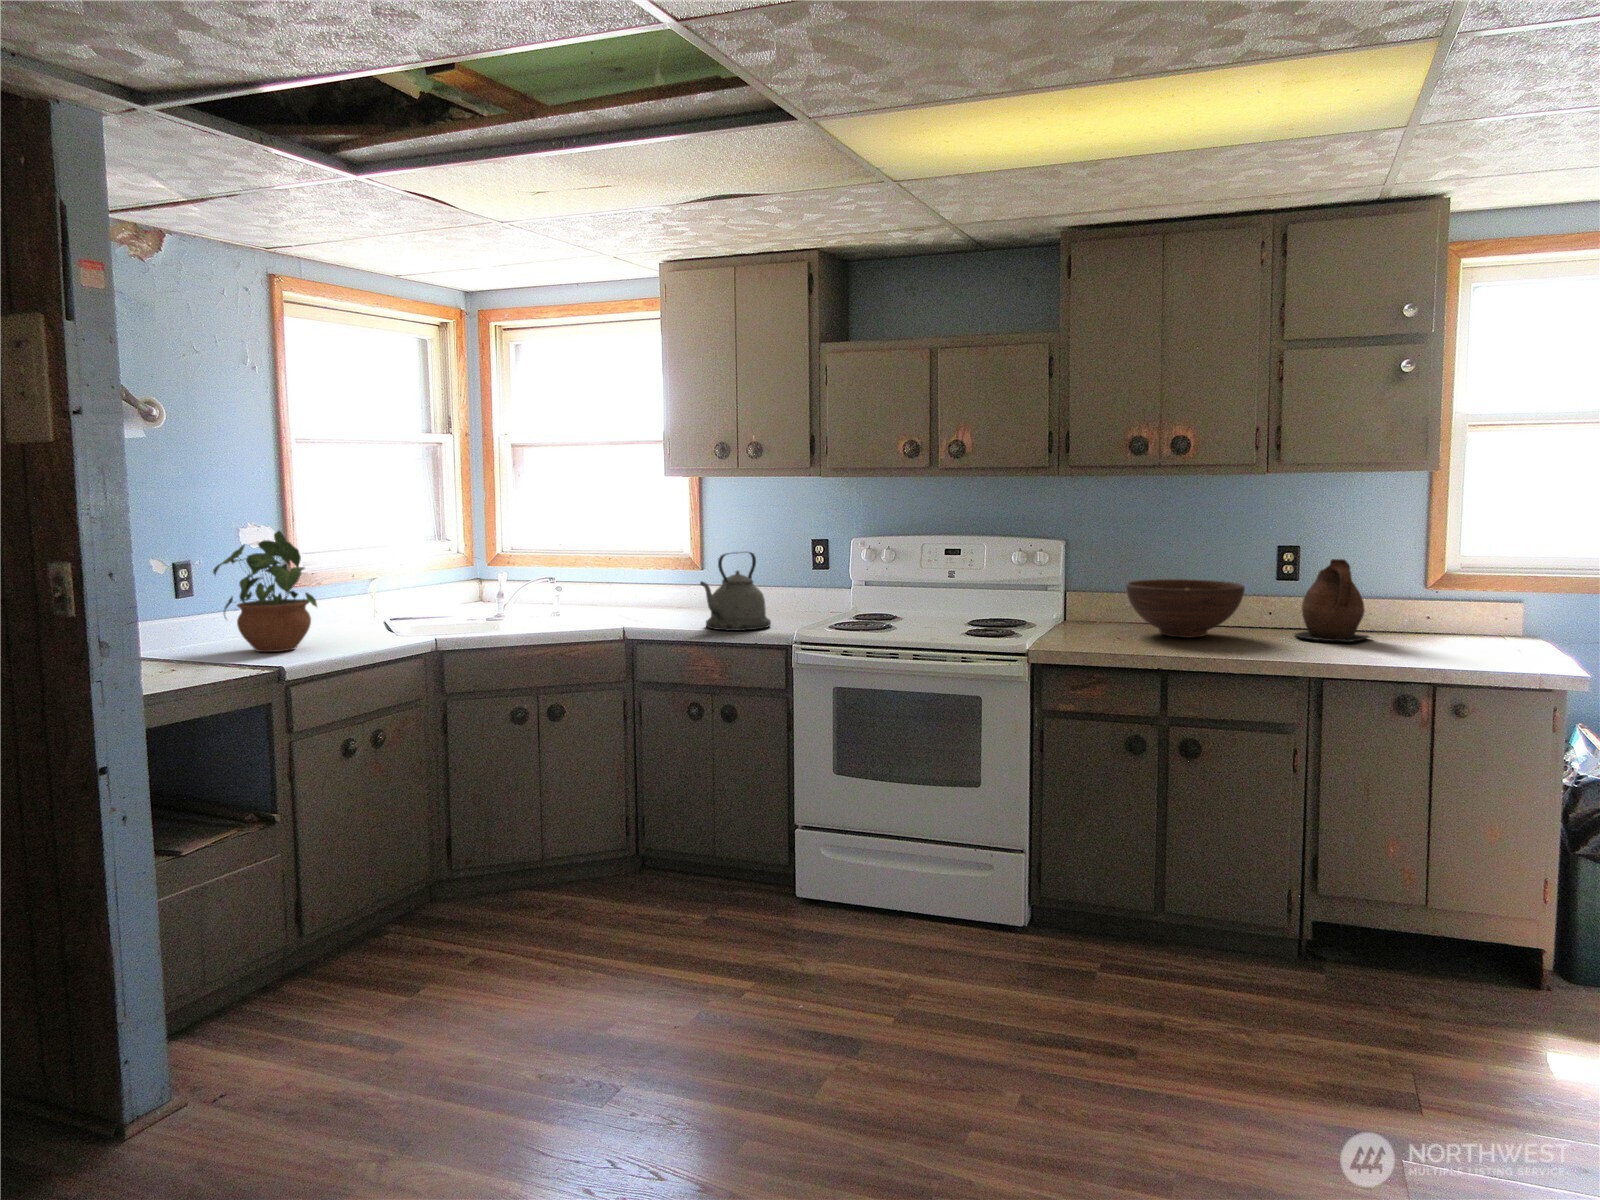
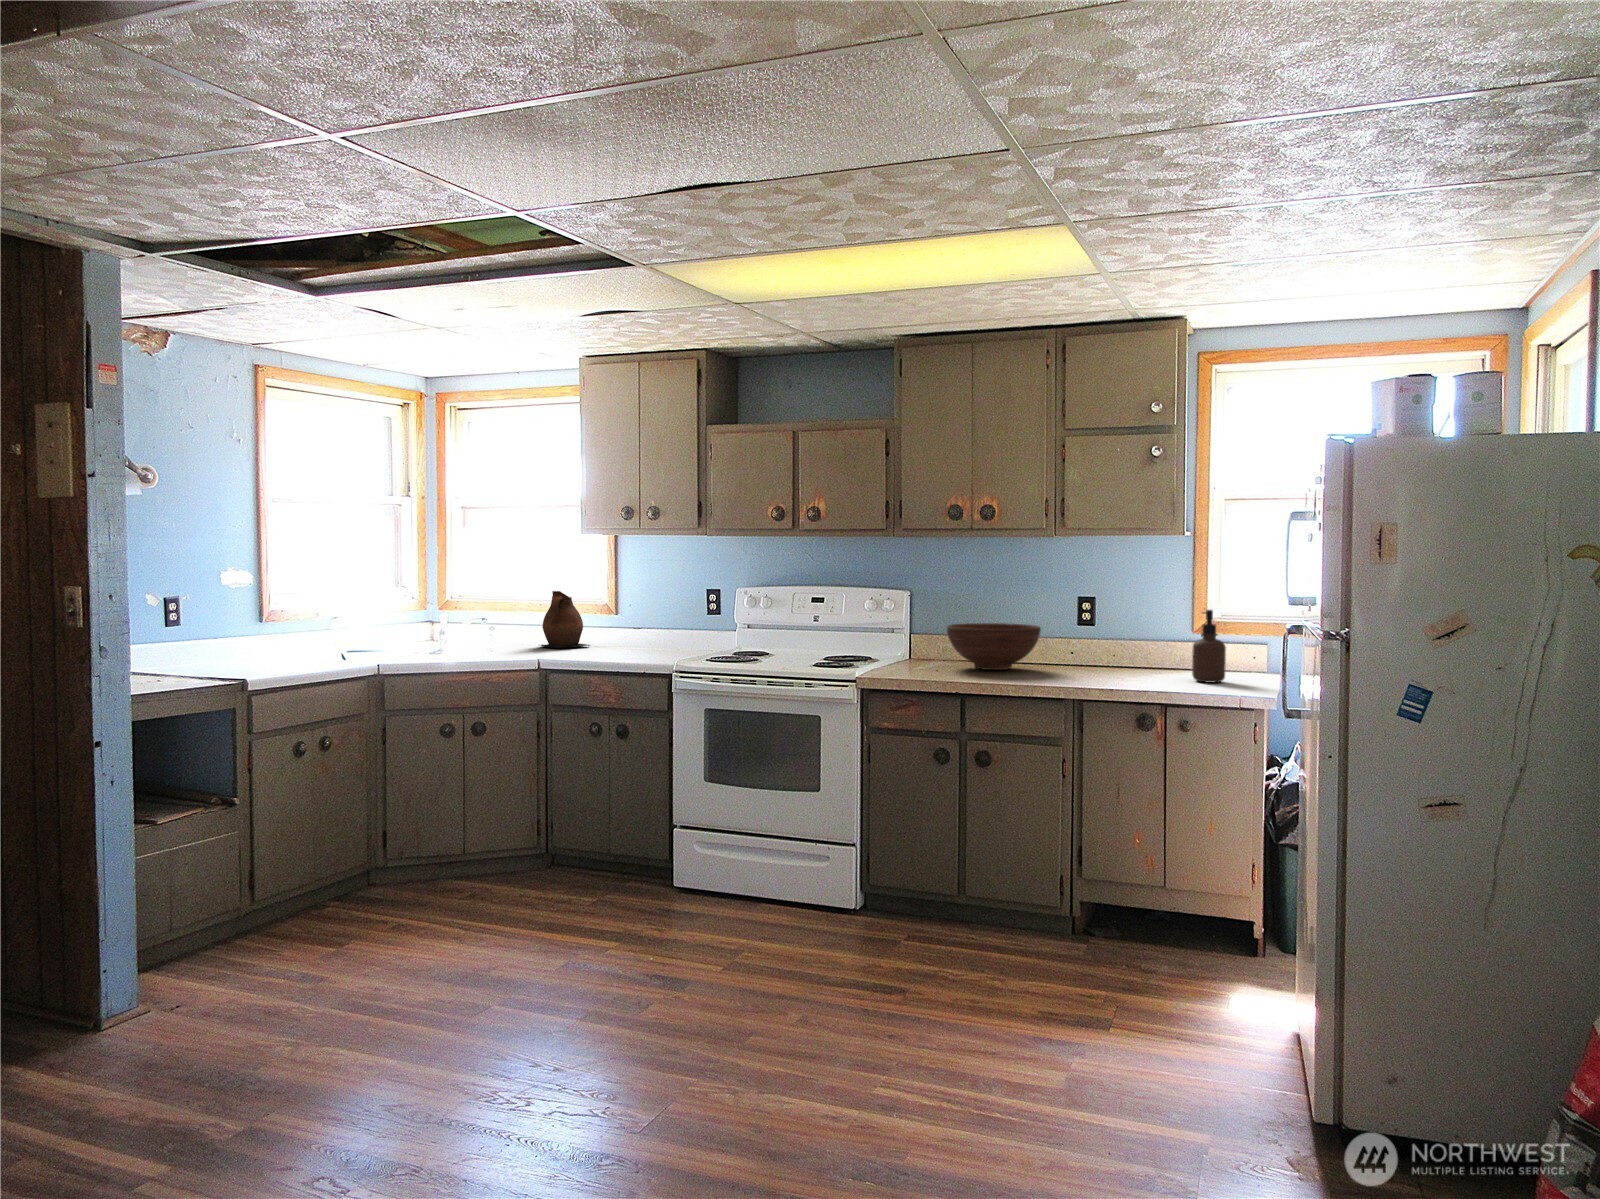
potted plant: present [213,531,317,652] -> none [193,572,277,670]
kettle: present [700,552,771,631] -> none [595,597,658,662]
ceramic pitcher: present [1294,559,1370,642] -> present [541,591,590,648]
soap dispenser: none [1446,564,1492,654] -> present [1192,610,1226,682]

